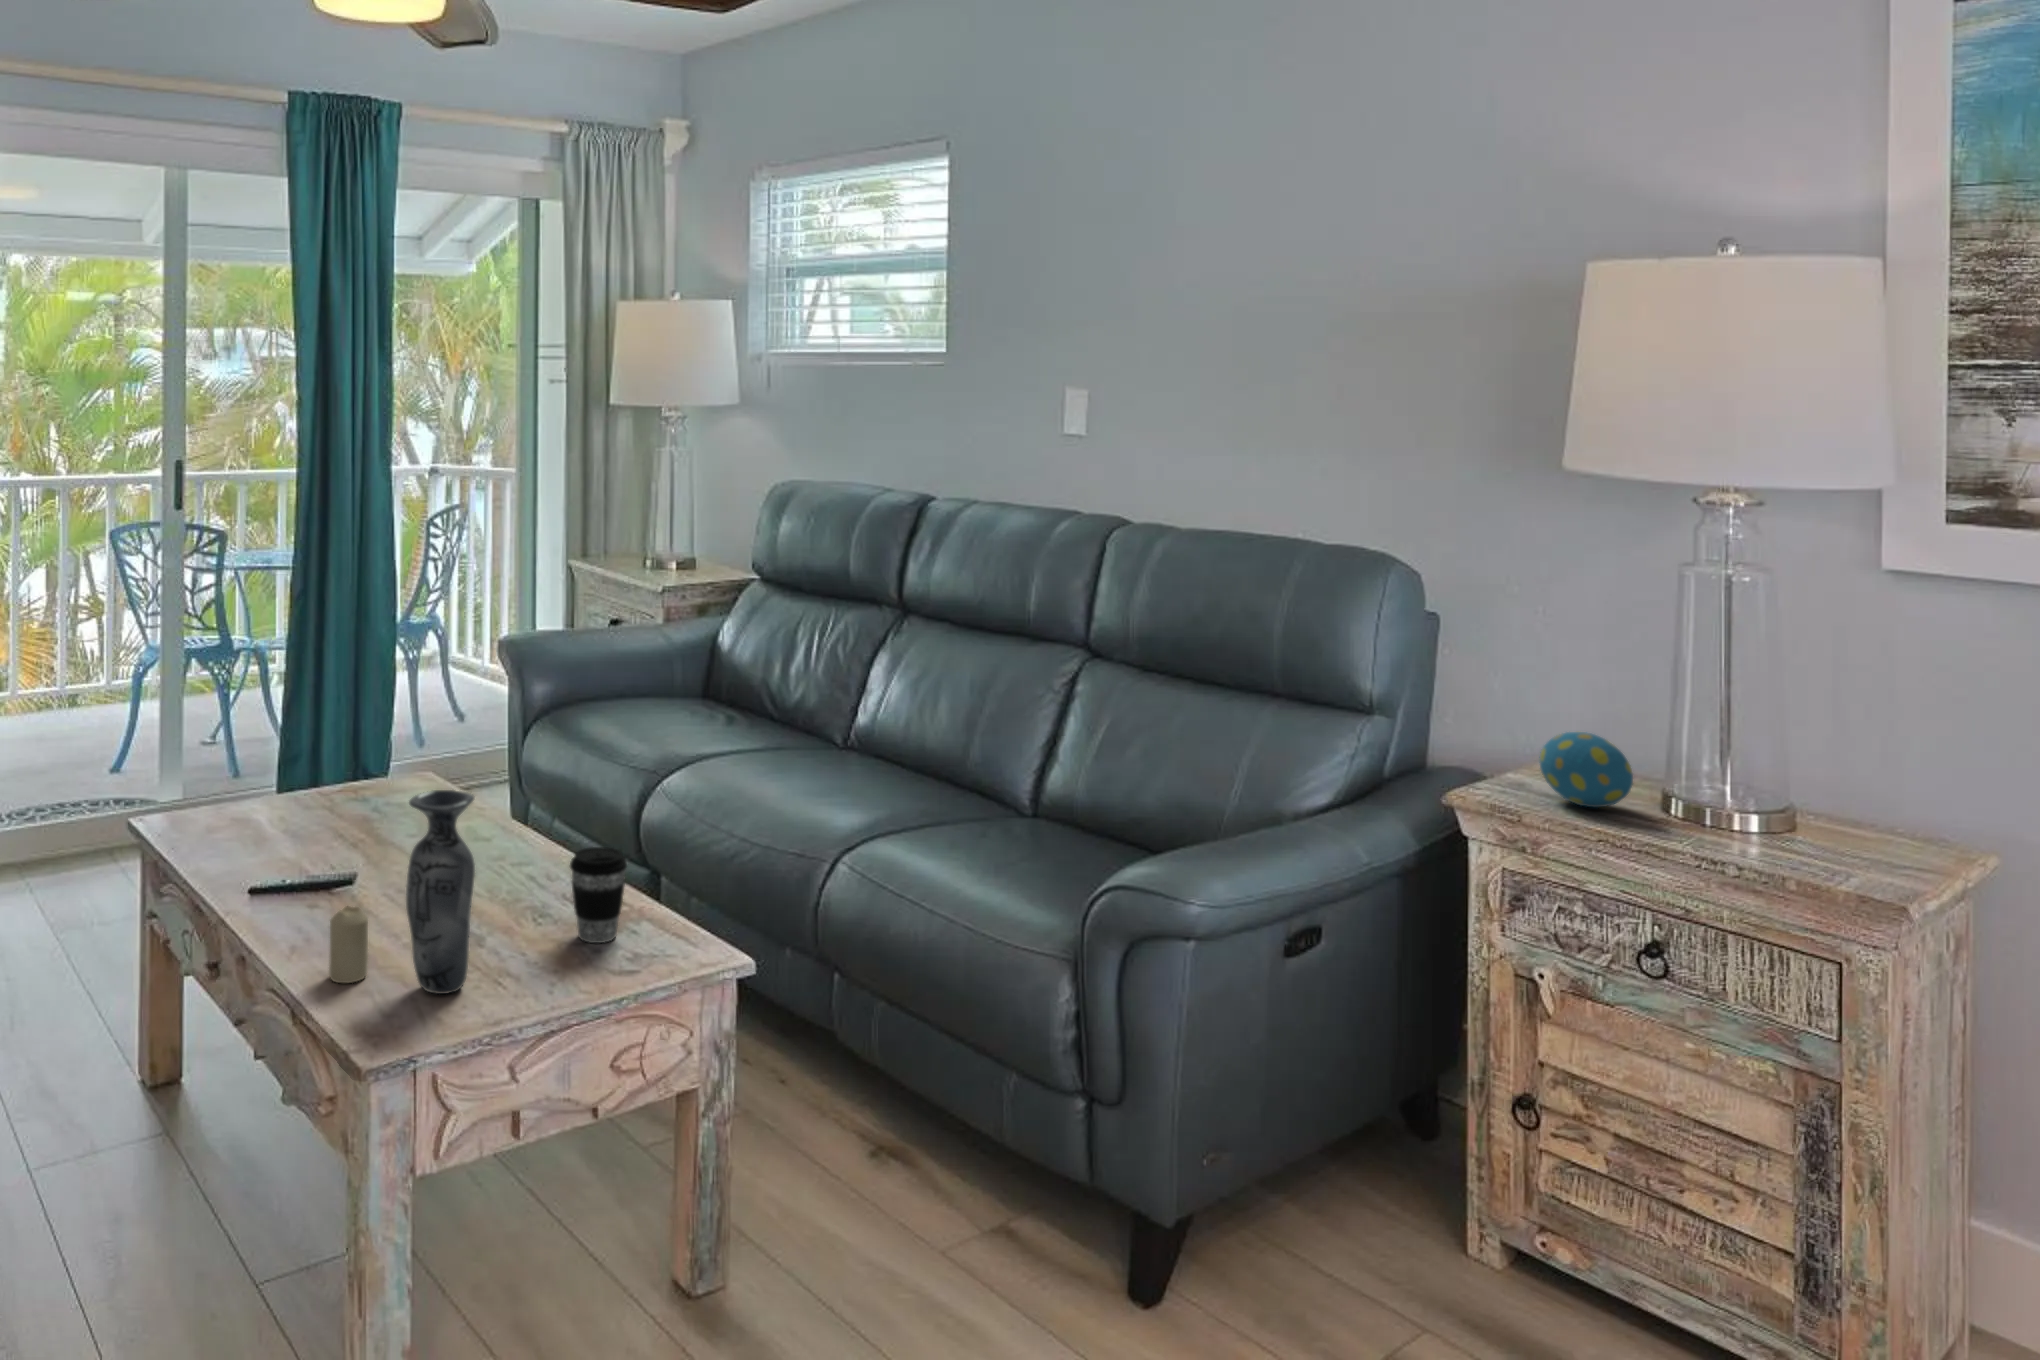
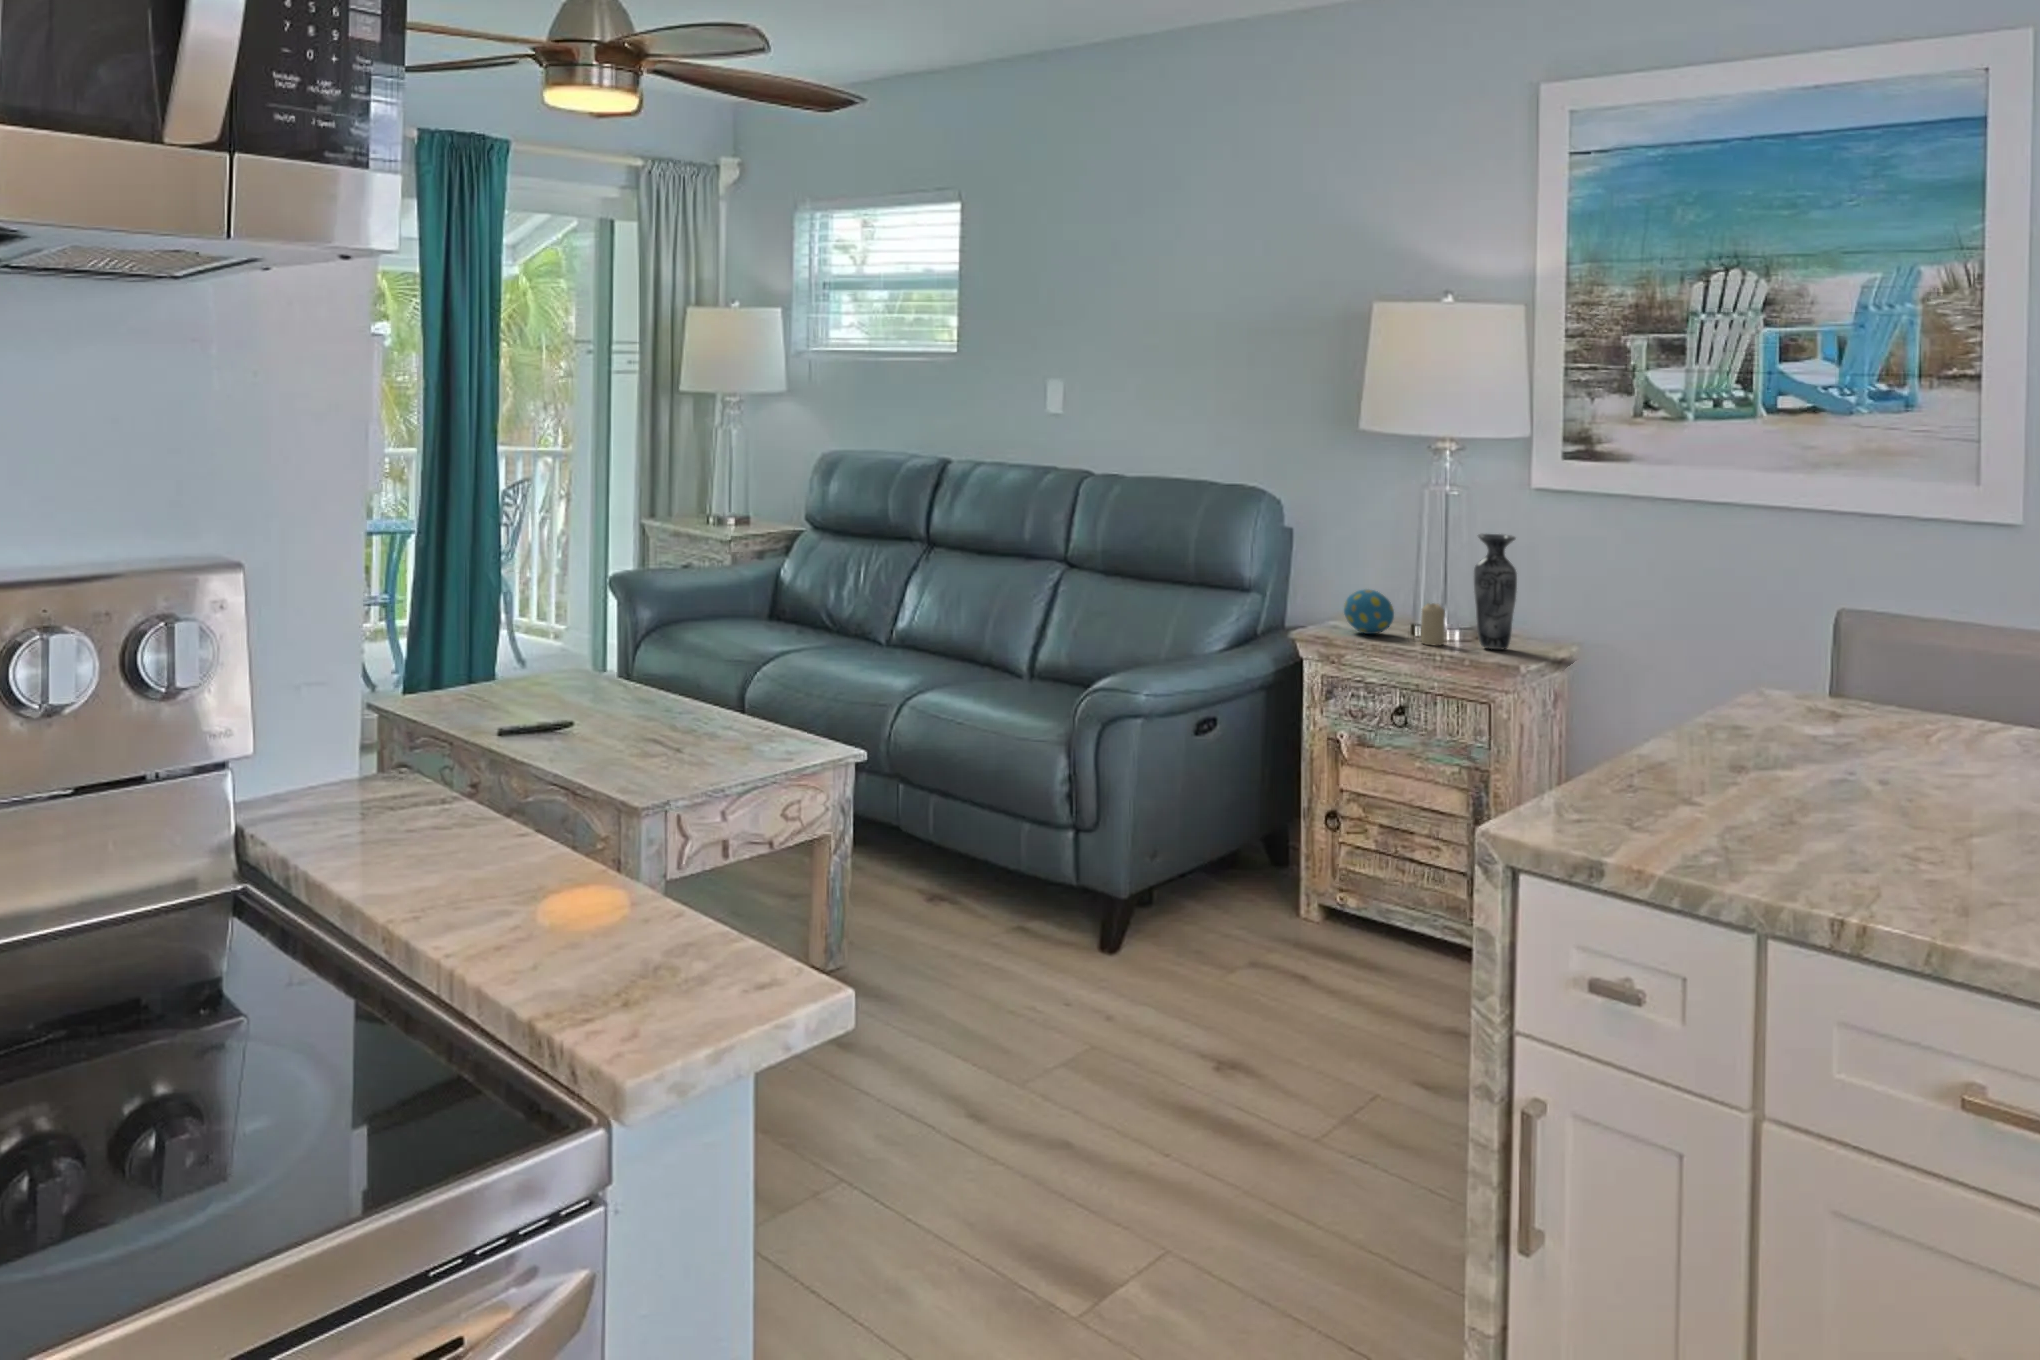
vase: present [406,790,475,994] -> present [1473,534,1517,649]
coffee cup: present [570,847,627,943] -> none [738,687,777,748]
candle: present [329,906,368,983] -> present [1421,603,1445,645]

